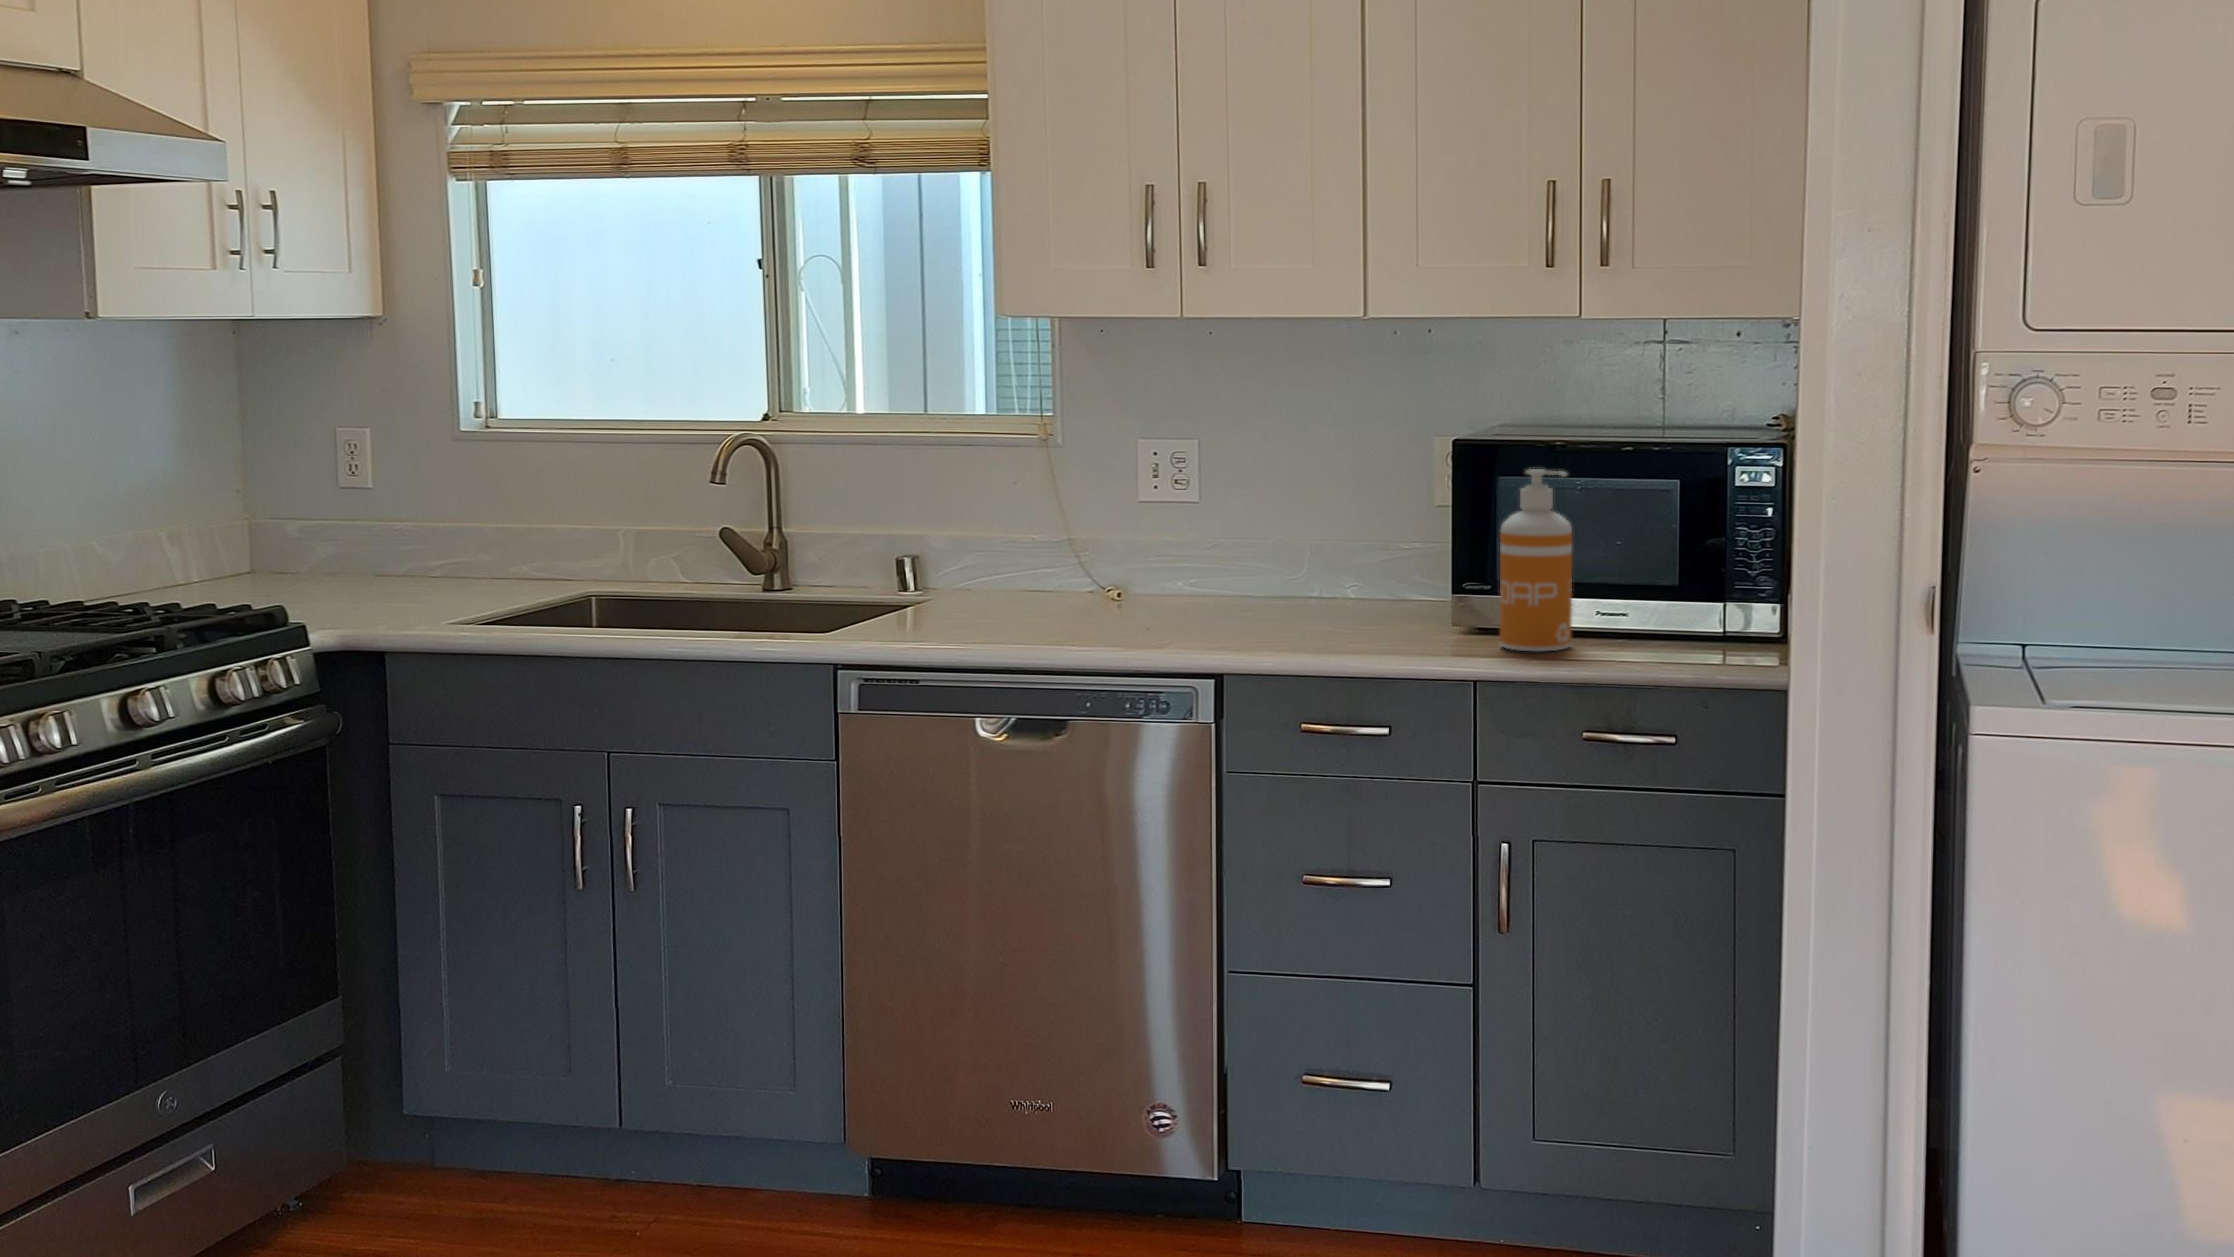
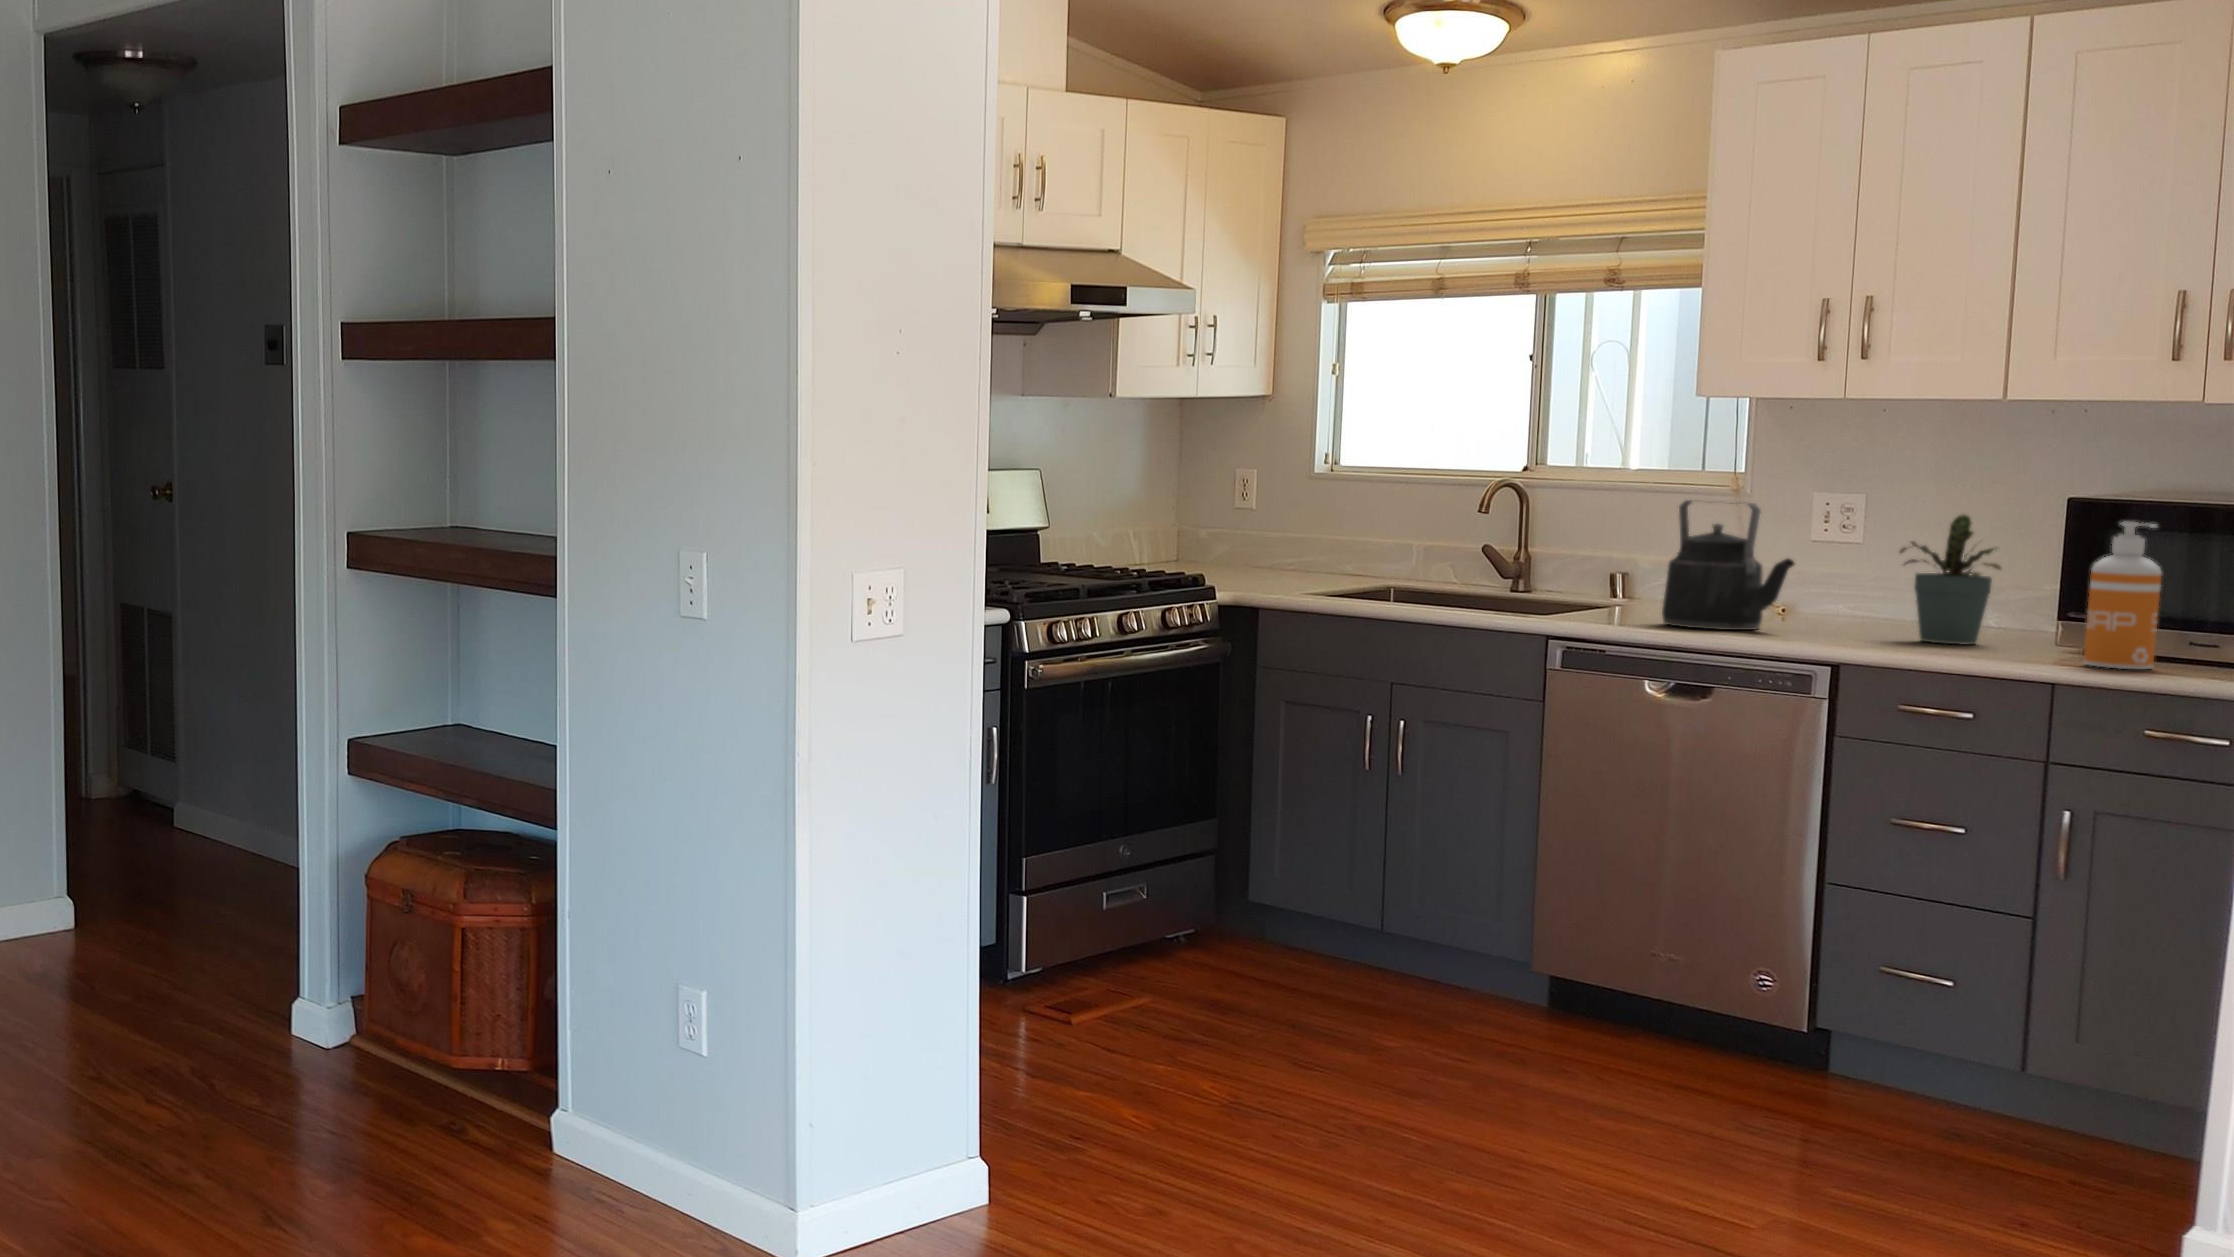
kettle: none [979,453,1141,627] -> present [1662,500,1794,630]
potted plant: none [1254,461,1368,621] -> present [1900,515,2001,645]

